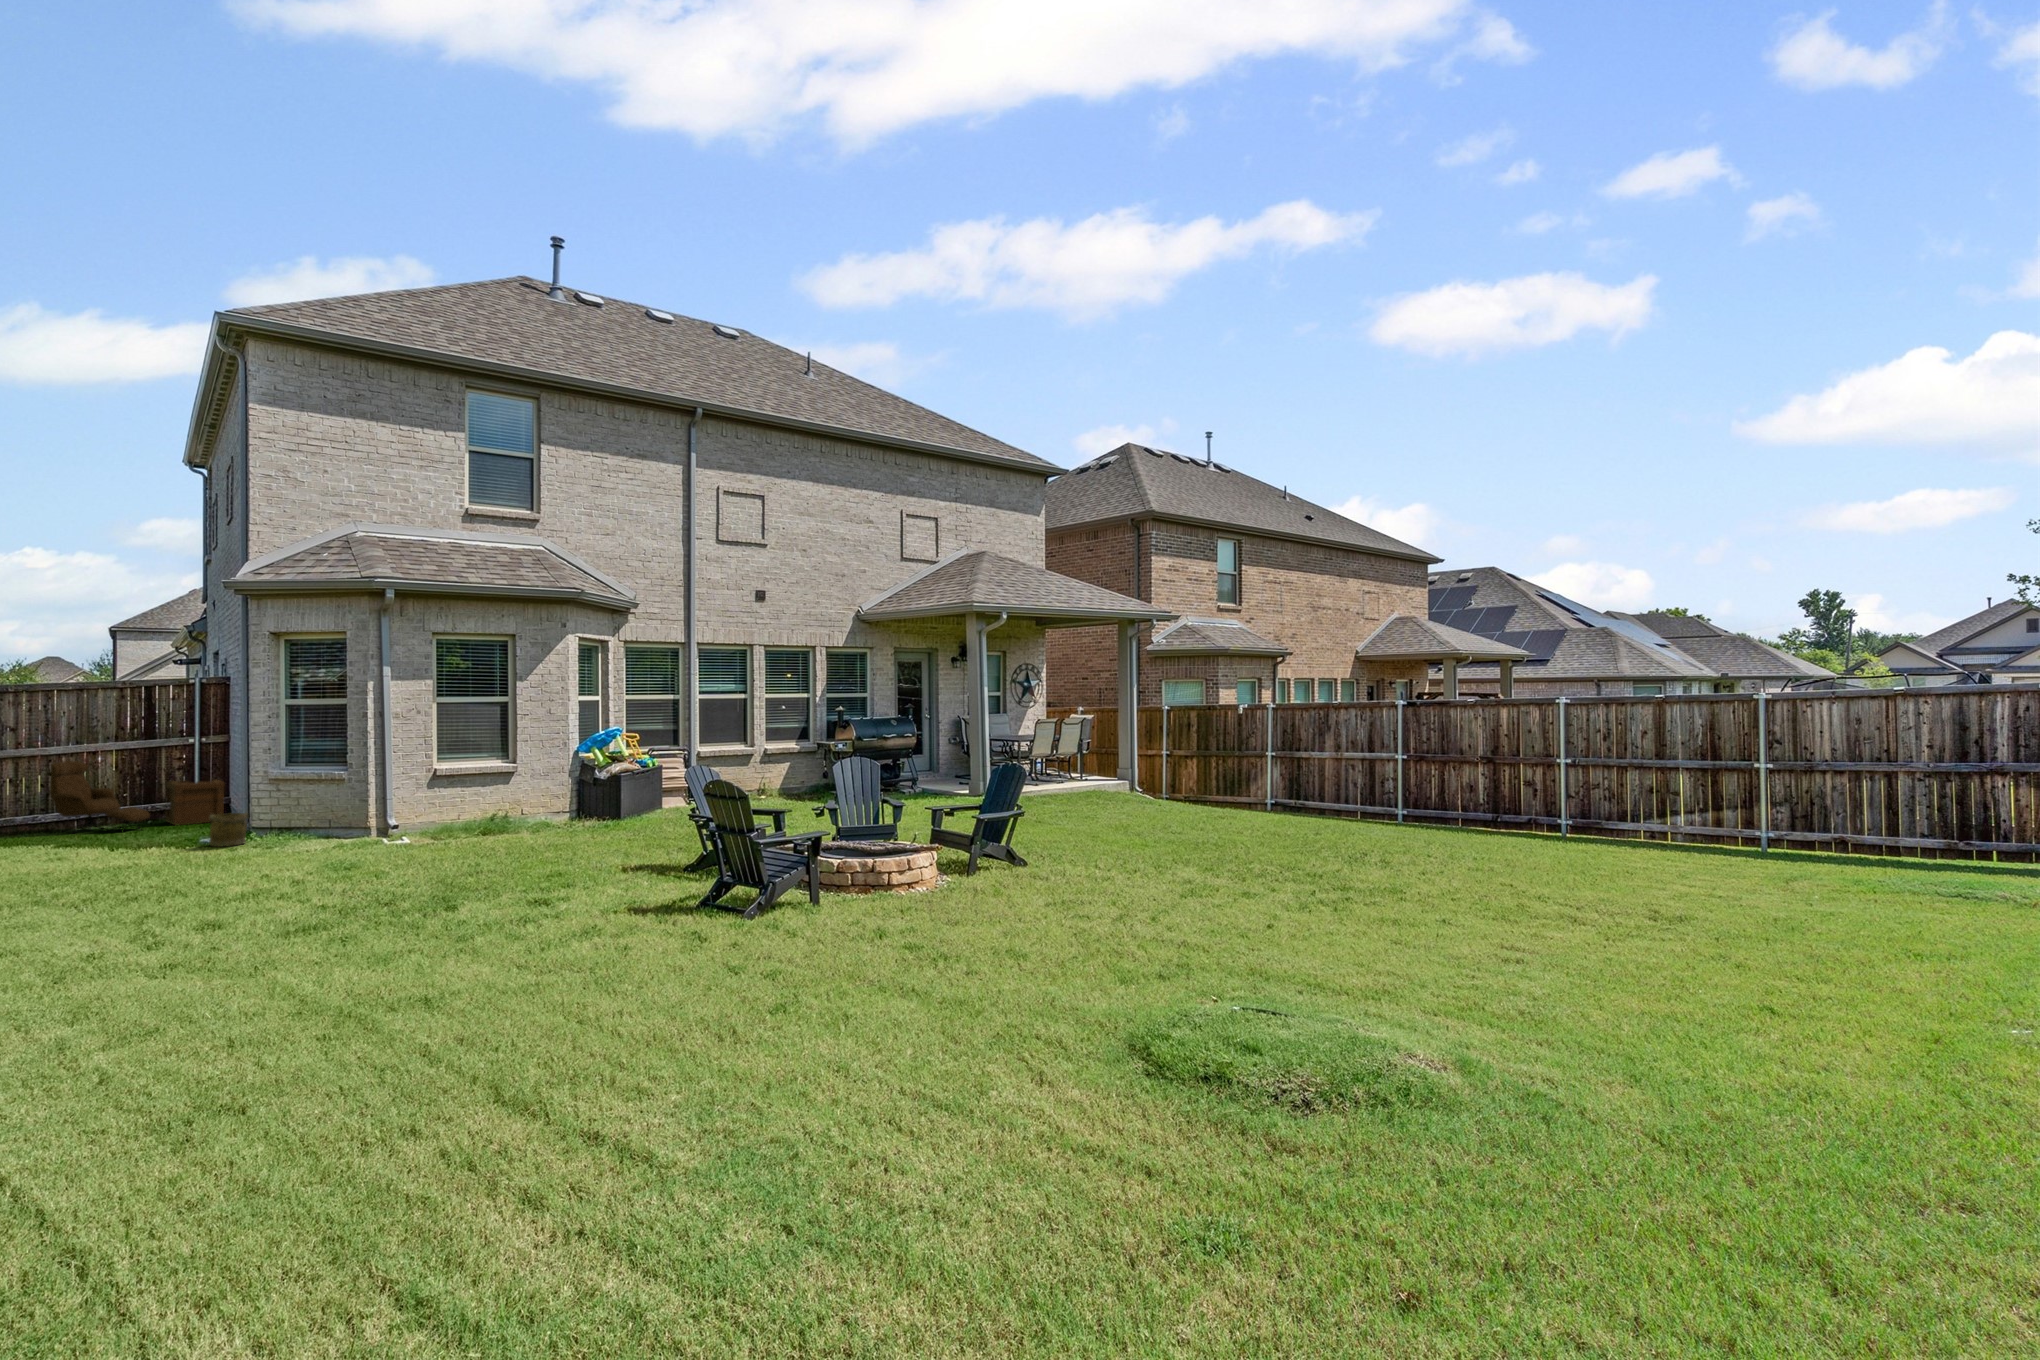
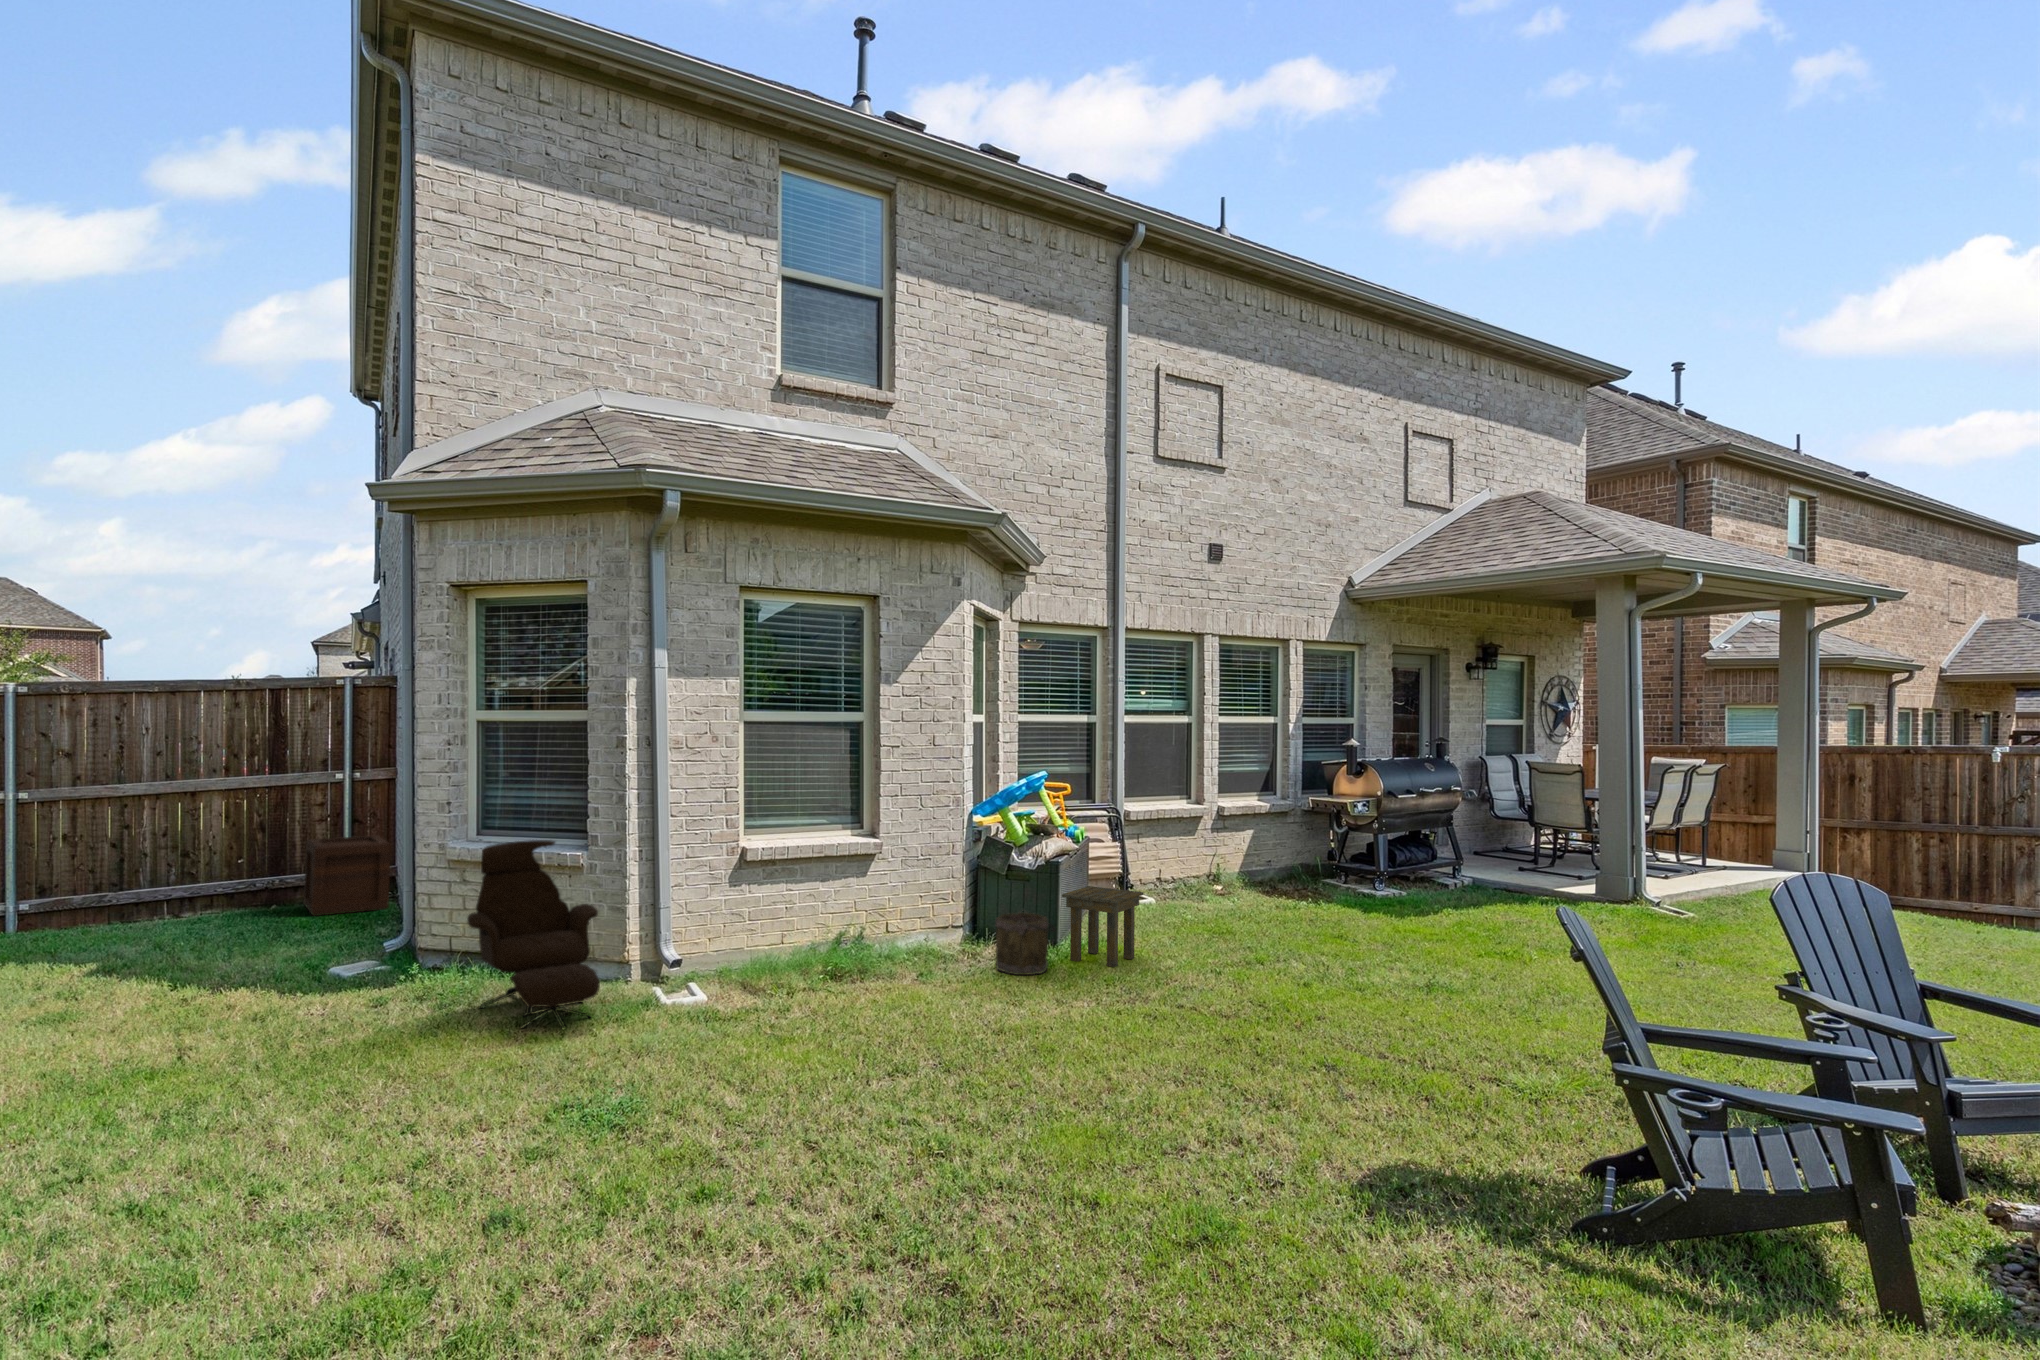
lounge chair: present [50,761,150,833] -> present [467,840,600,1030]
side table: none [622,787,669,826] -> present [1062,886,1143,967]
bucket: present [209,813,250,846] -> present [995,910,1056,975]

